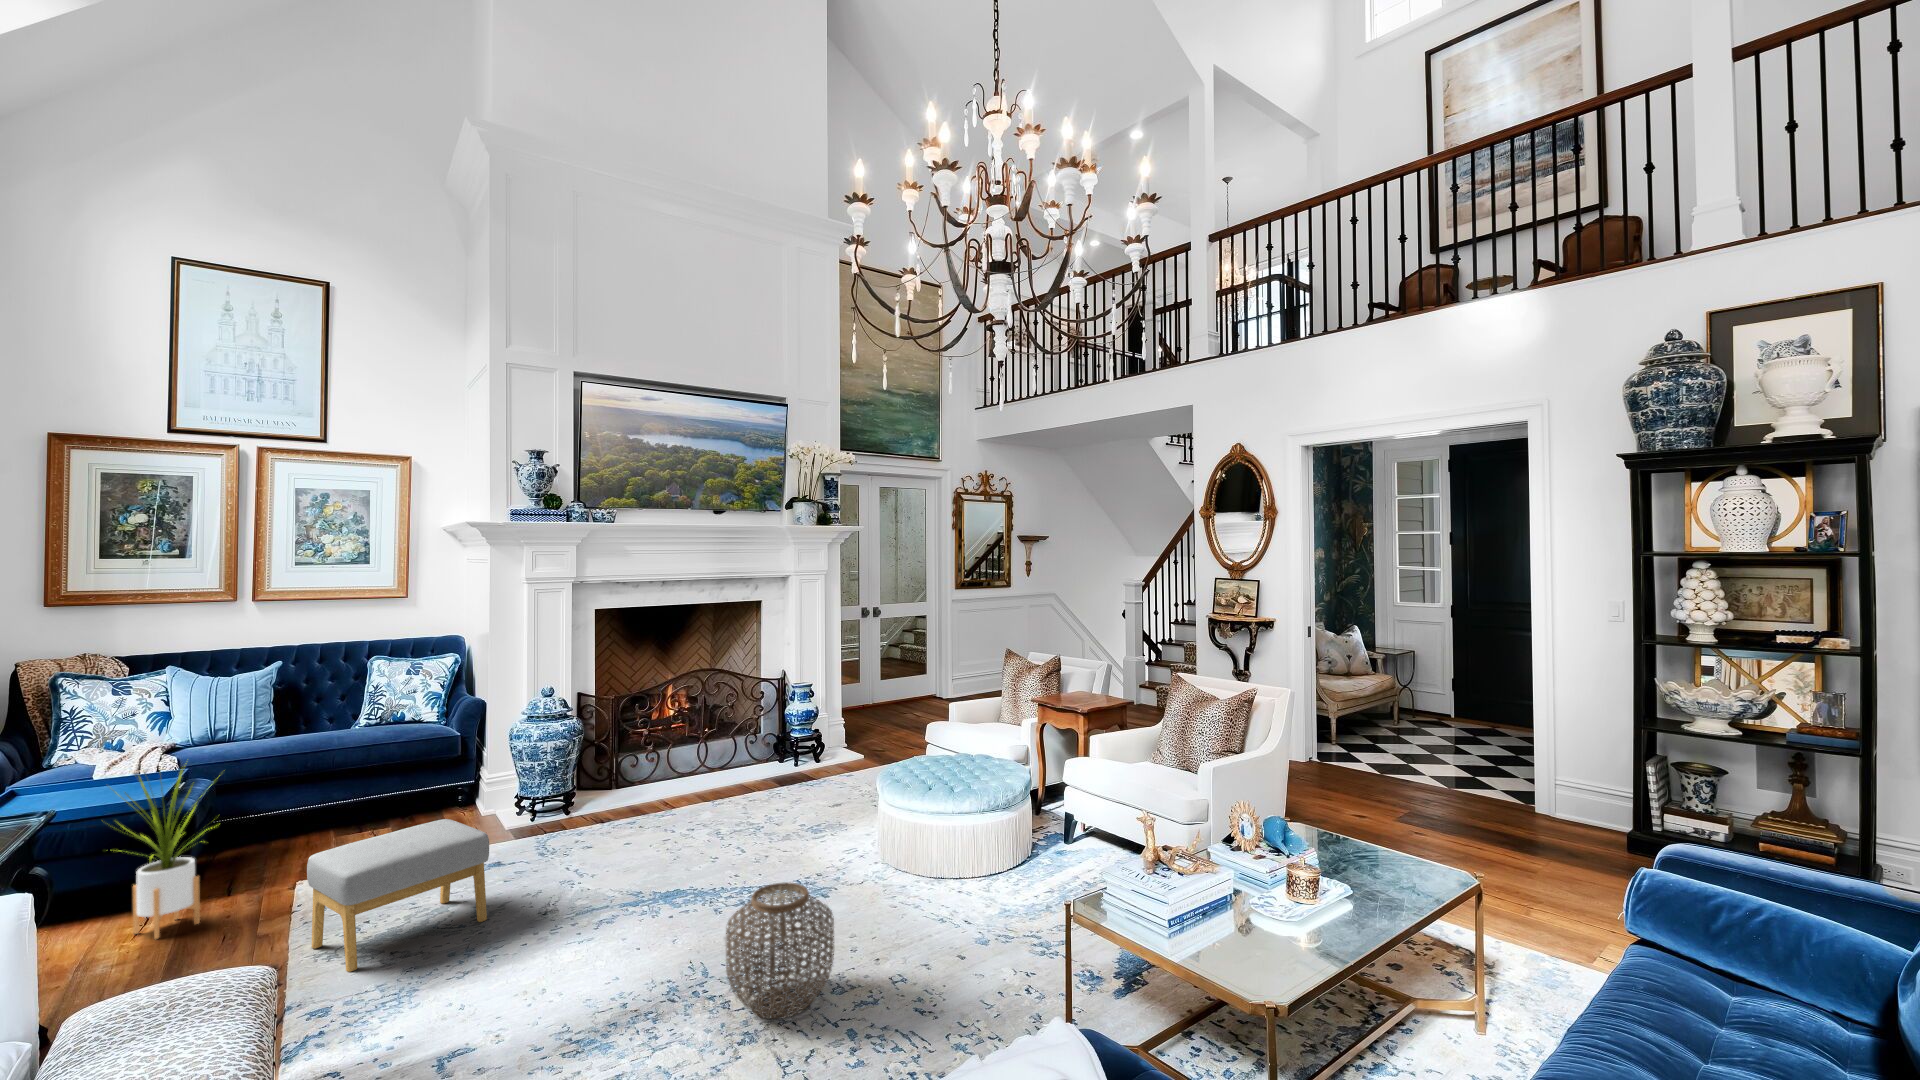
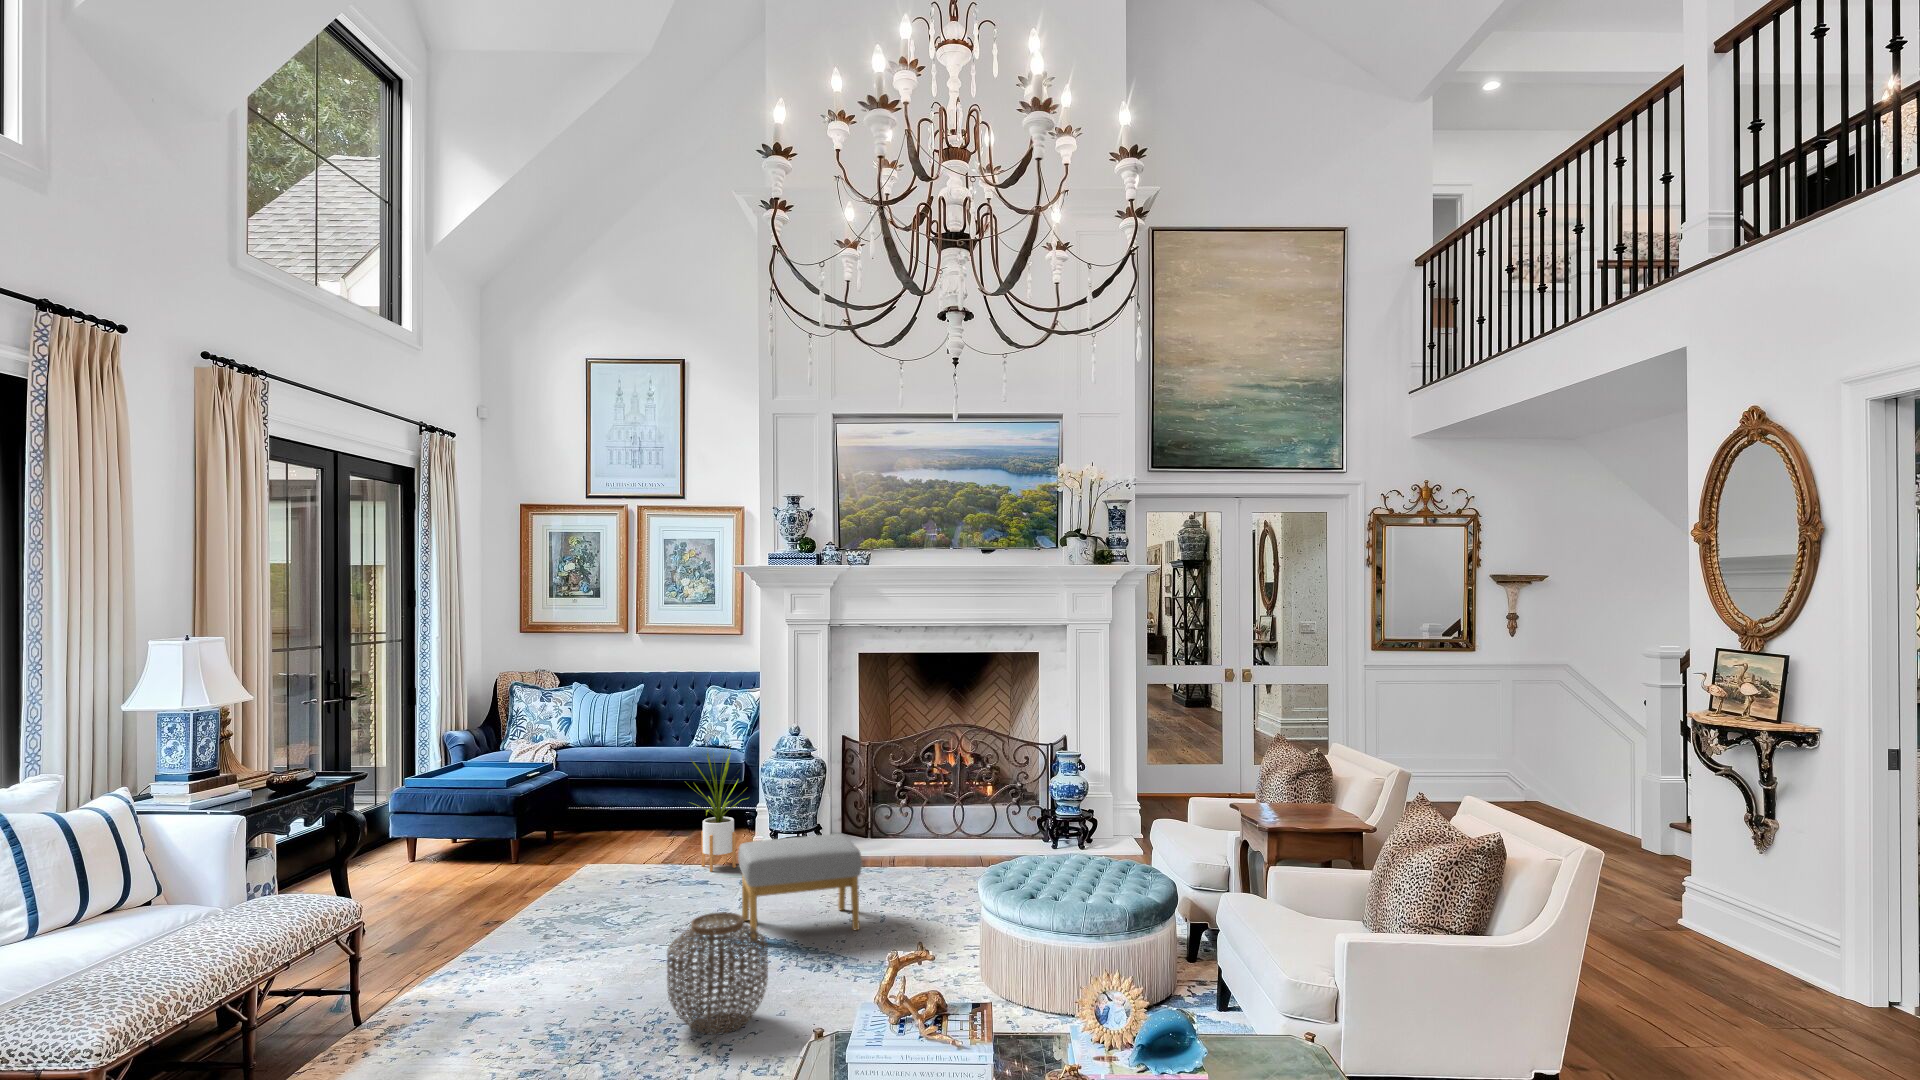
house plant: present [110,769,215,939] -> present [690,752,748,872]
footstool: present [307,819,489,972] -> present [738,834,862,937]

